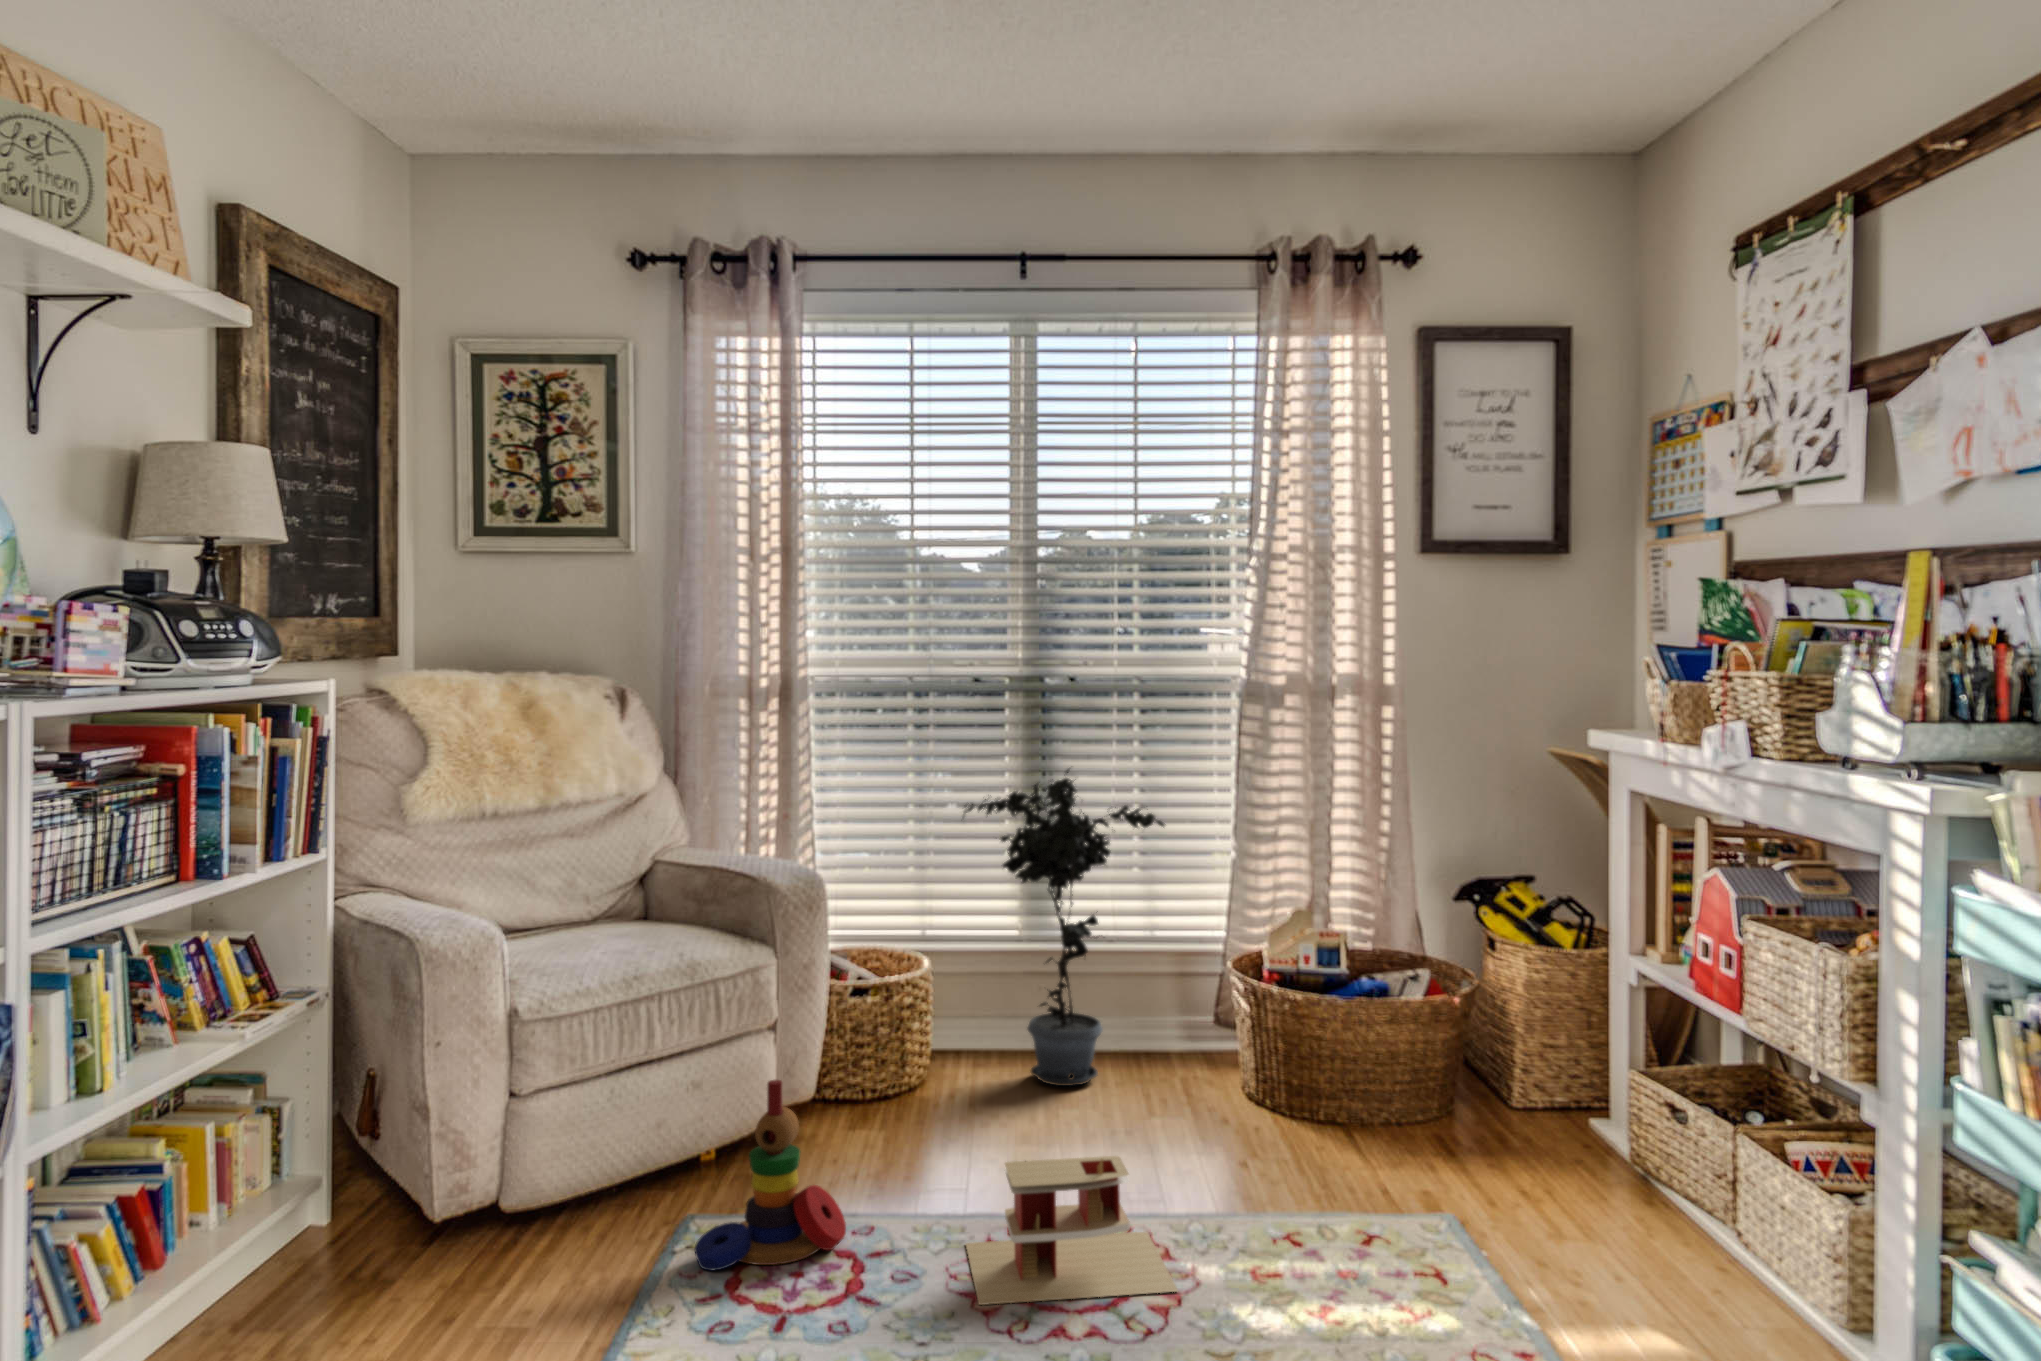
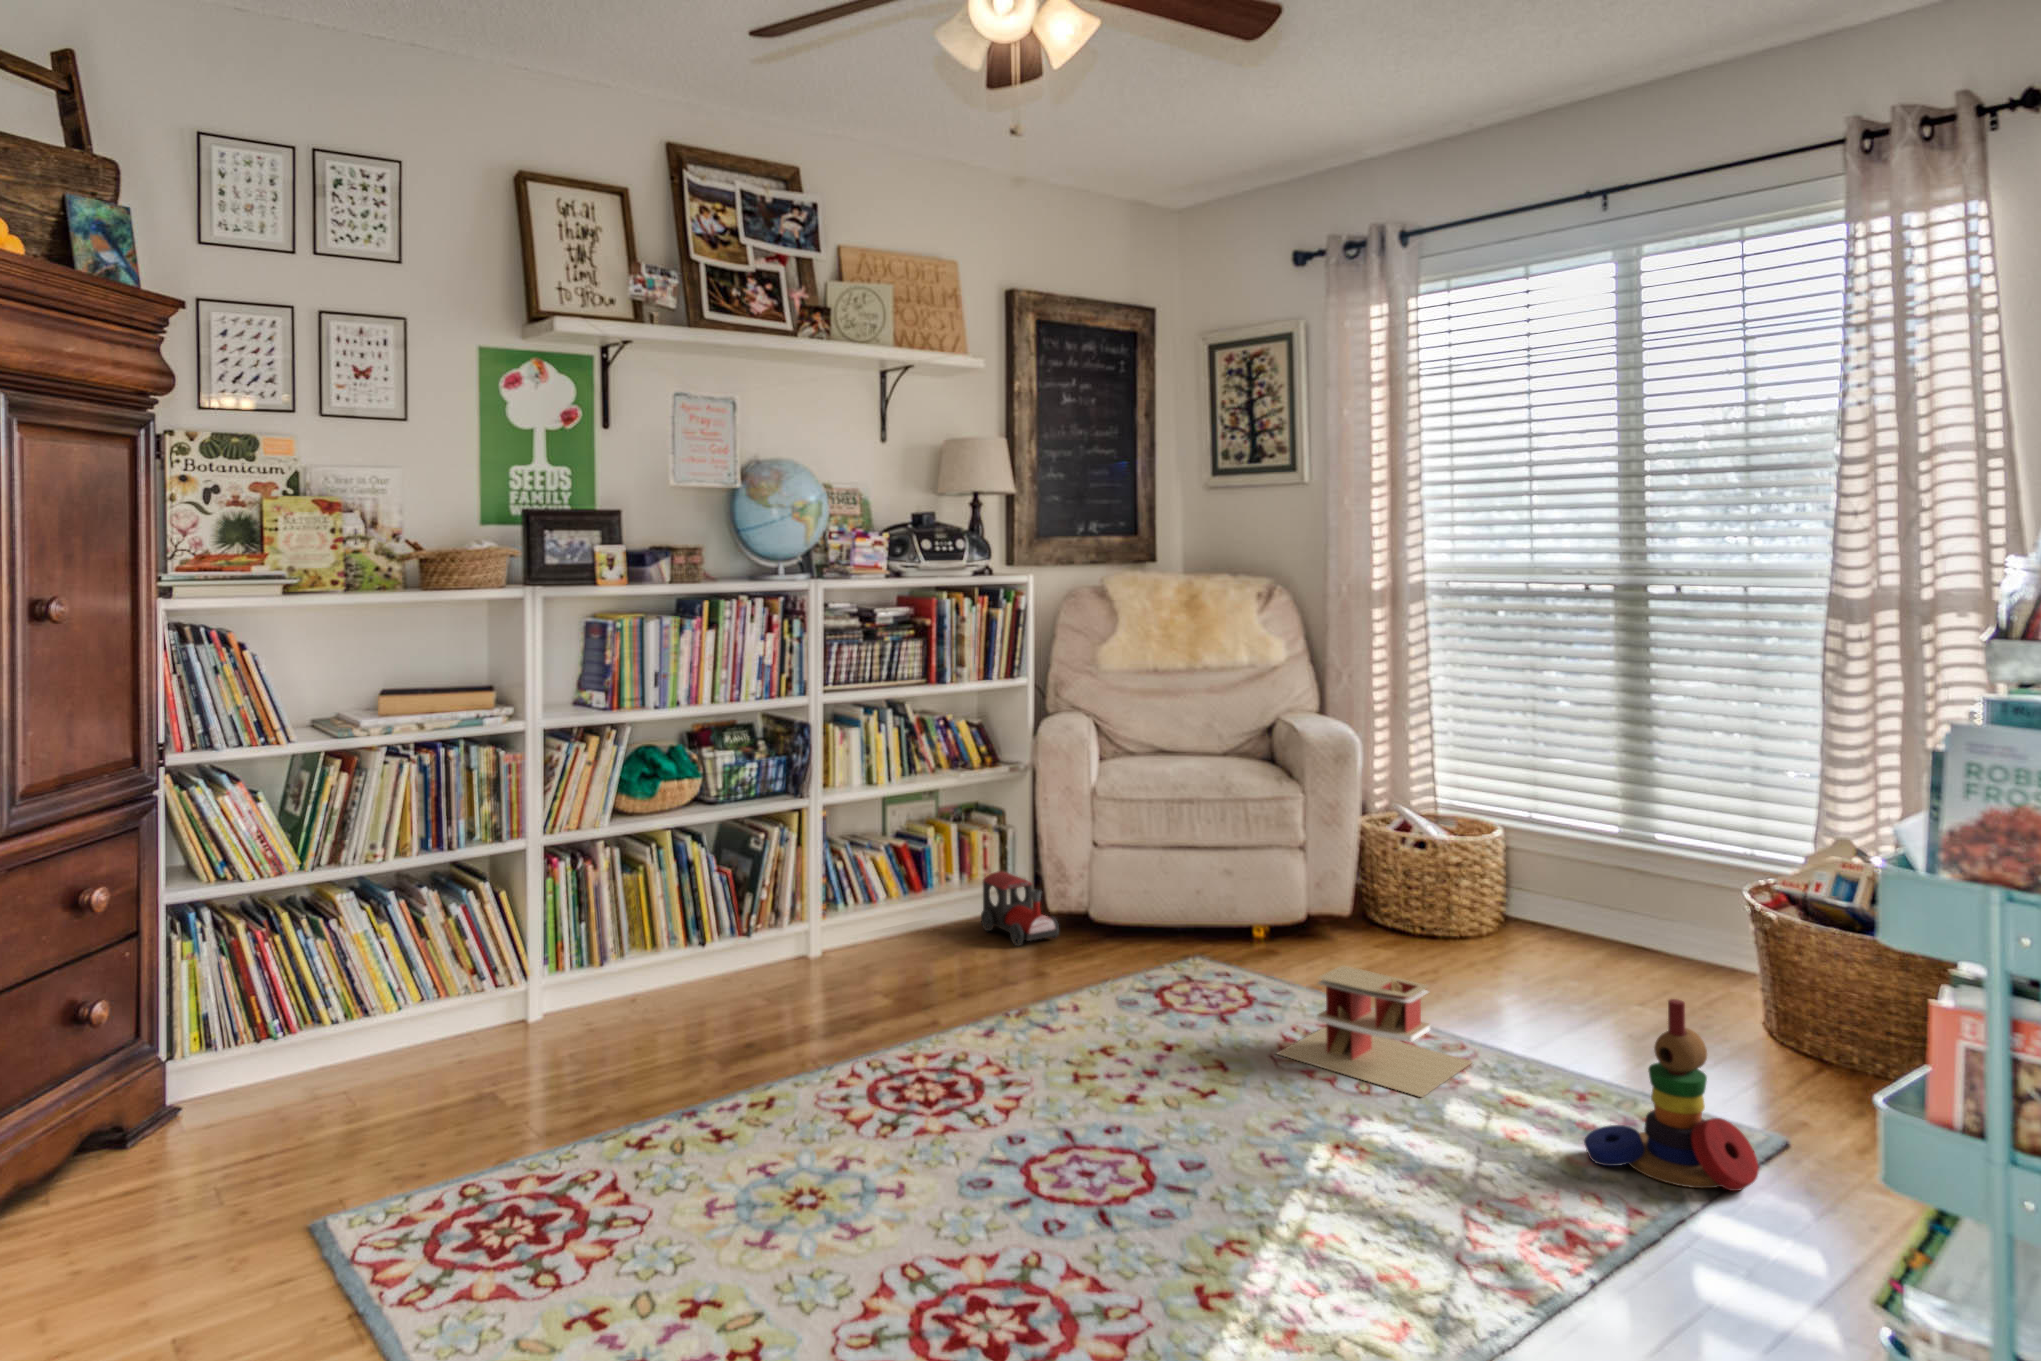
potted plant: present [964,769,1165,1086] -> none [1532,671,1703,967]
stacking toy: present [695,1080,846,1270] -> present [1584,999,1759,1191]
toy train: none [311,1175,472,1291] -> present [981,871,1059,946]

